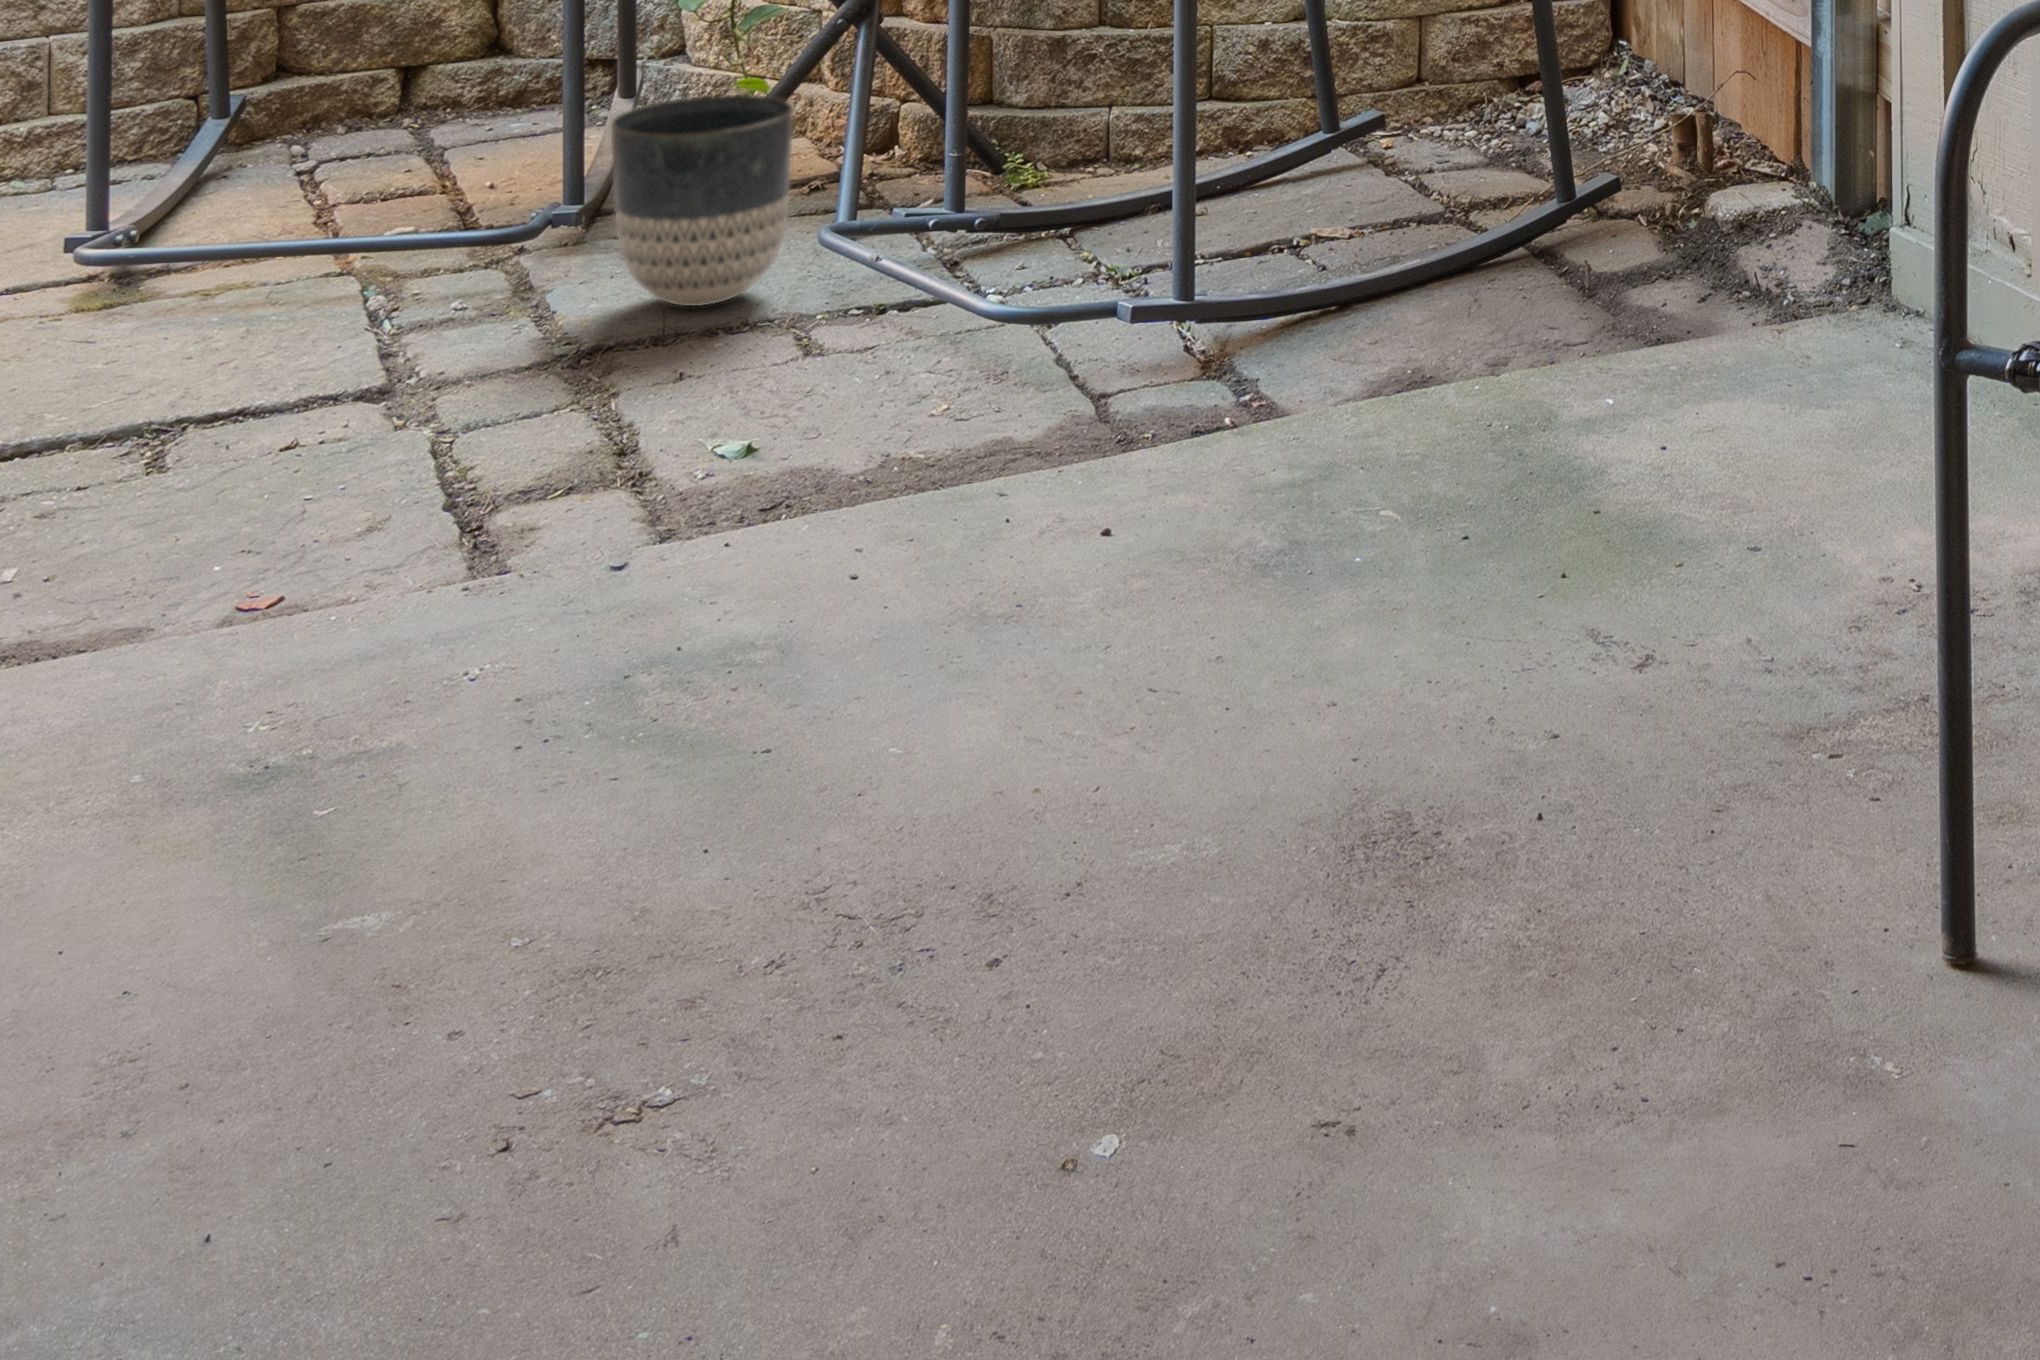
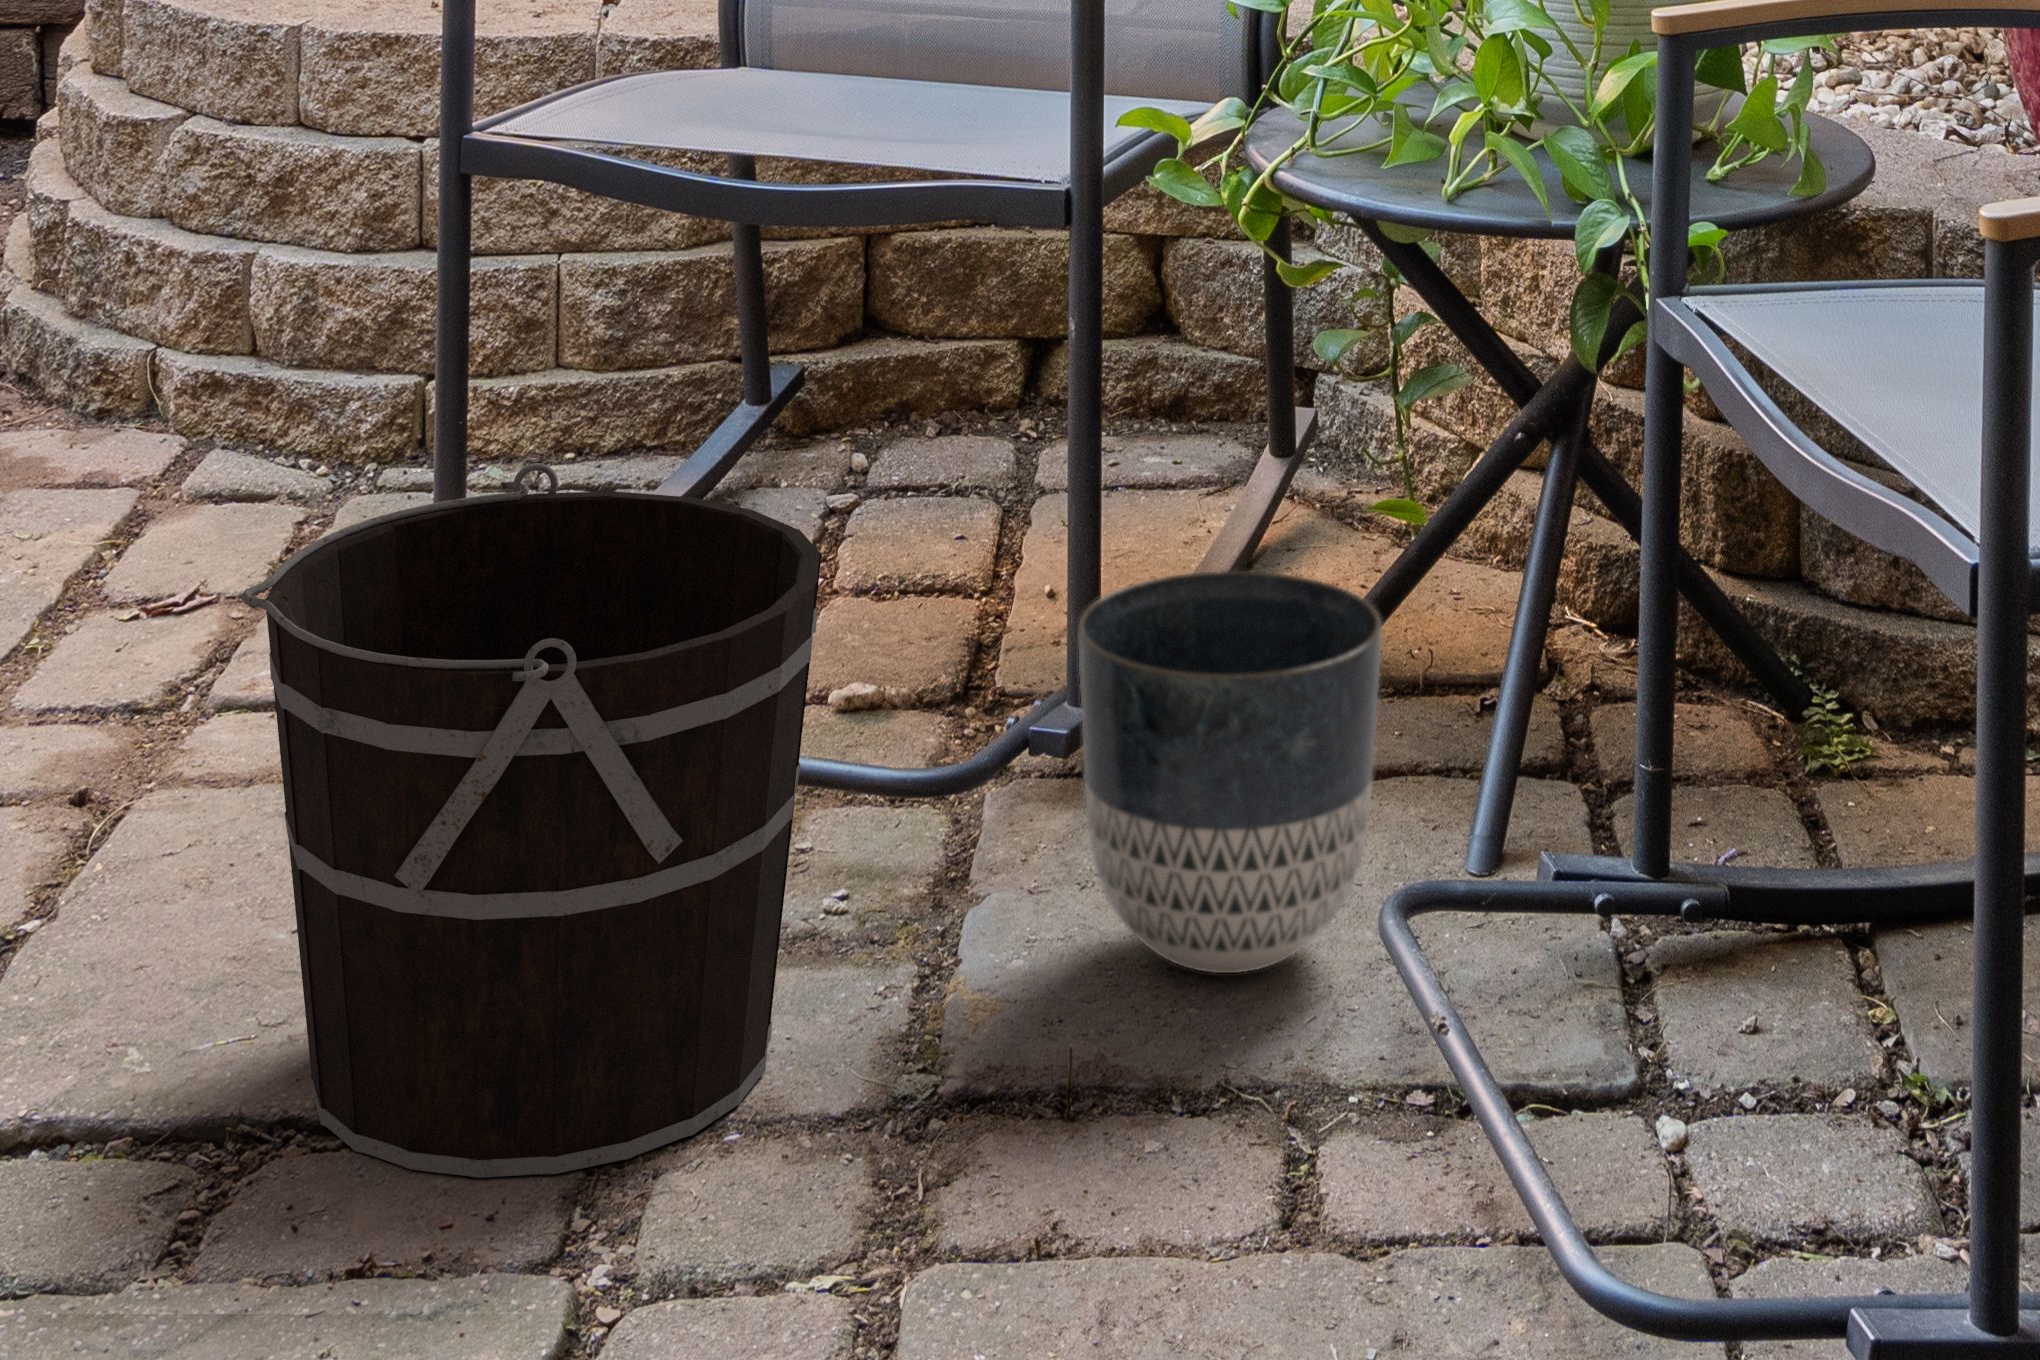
bucket: none [123,72,483,438] -> present [241,463,822,1178]

